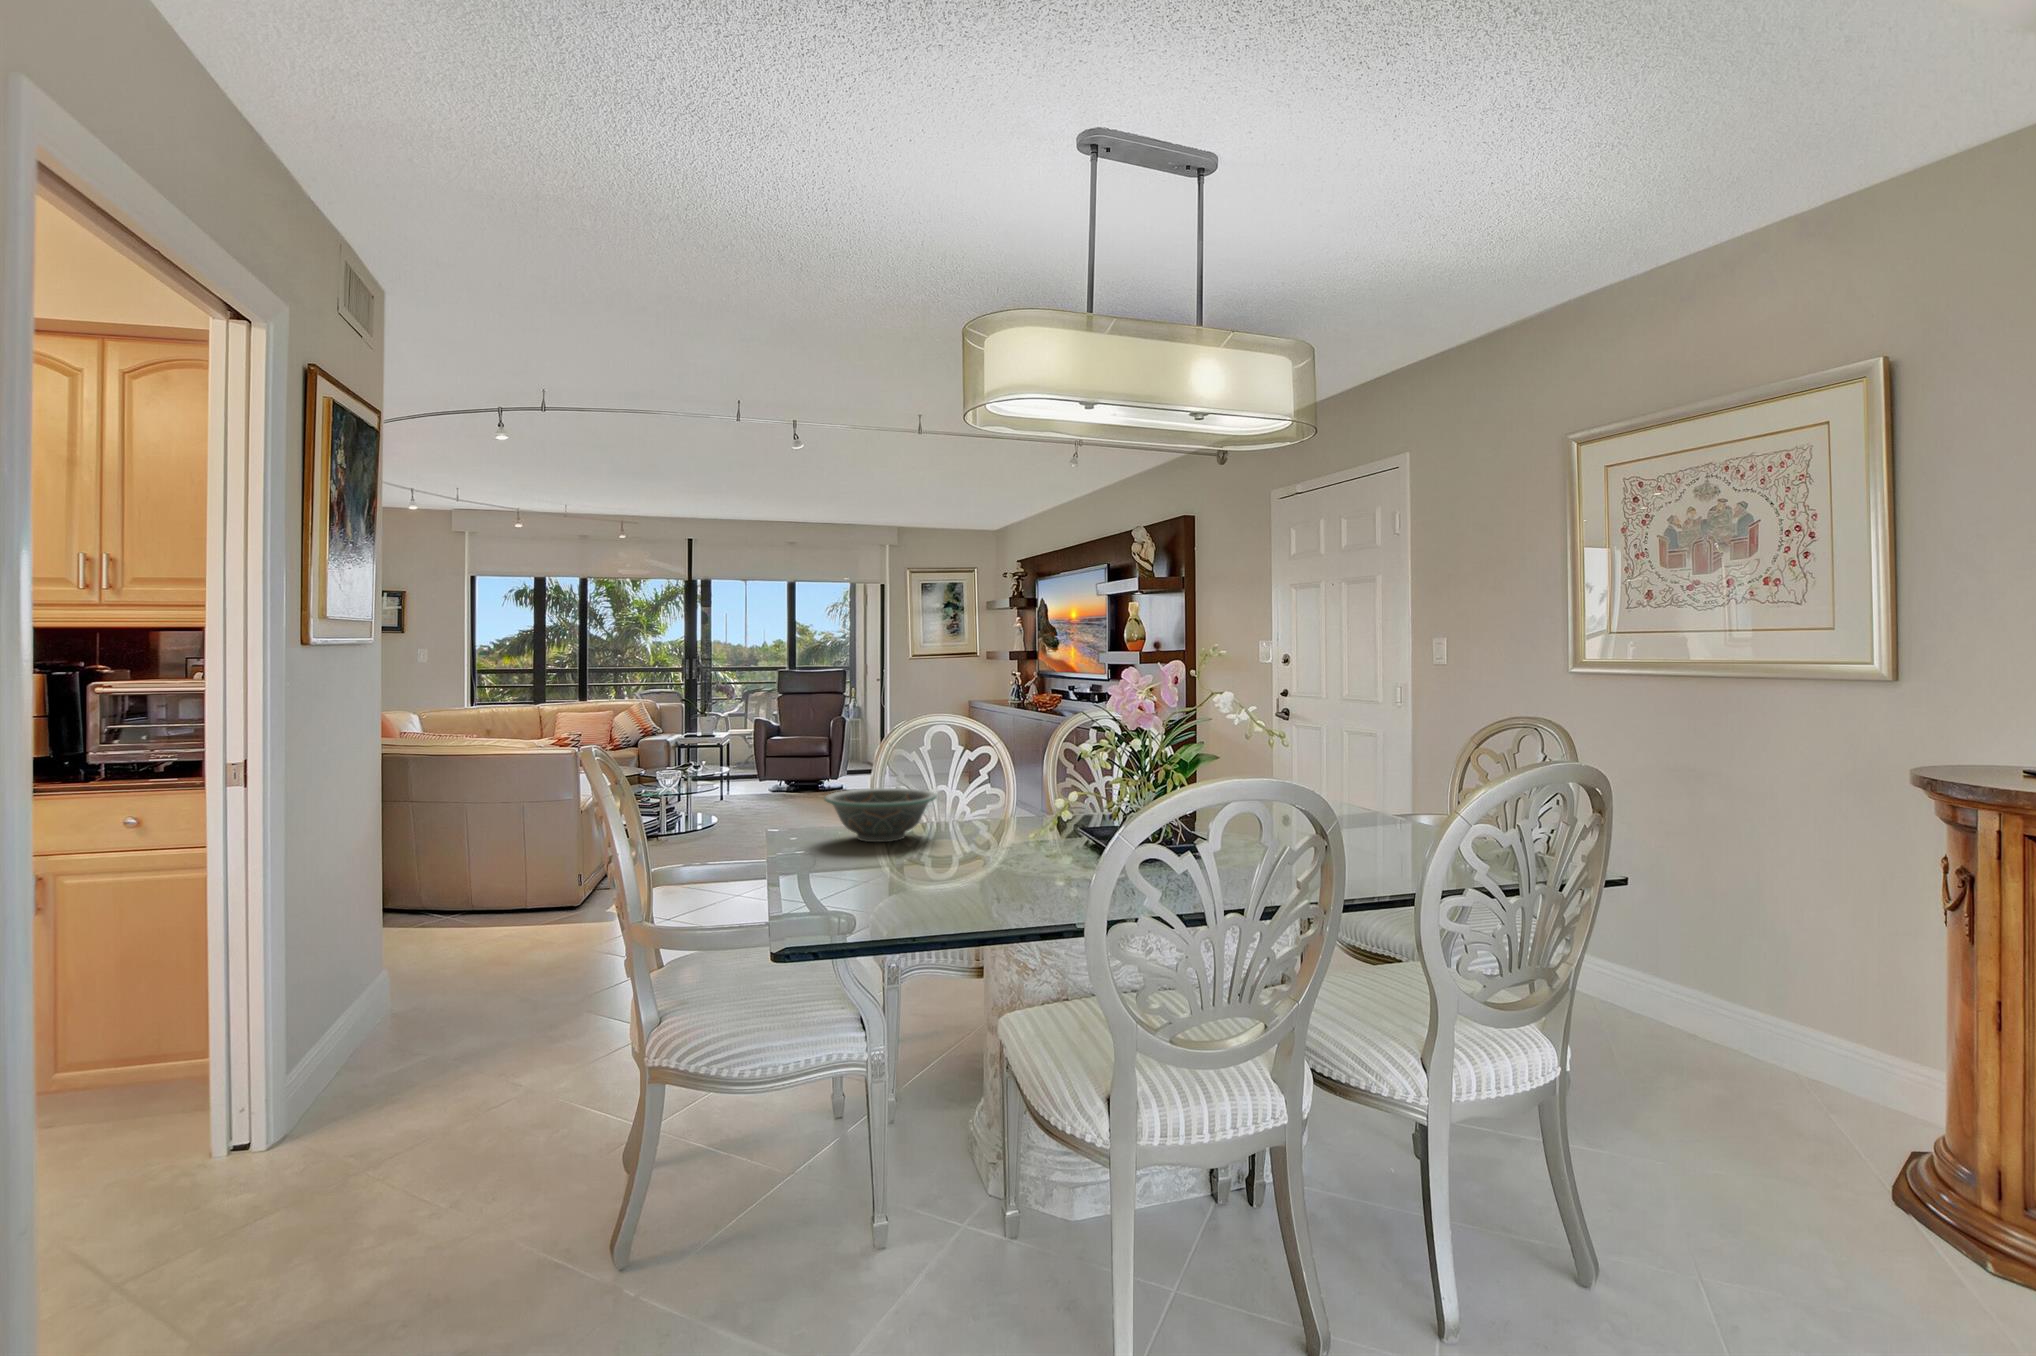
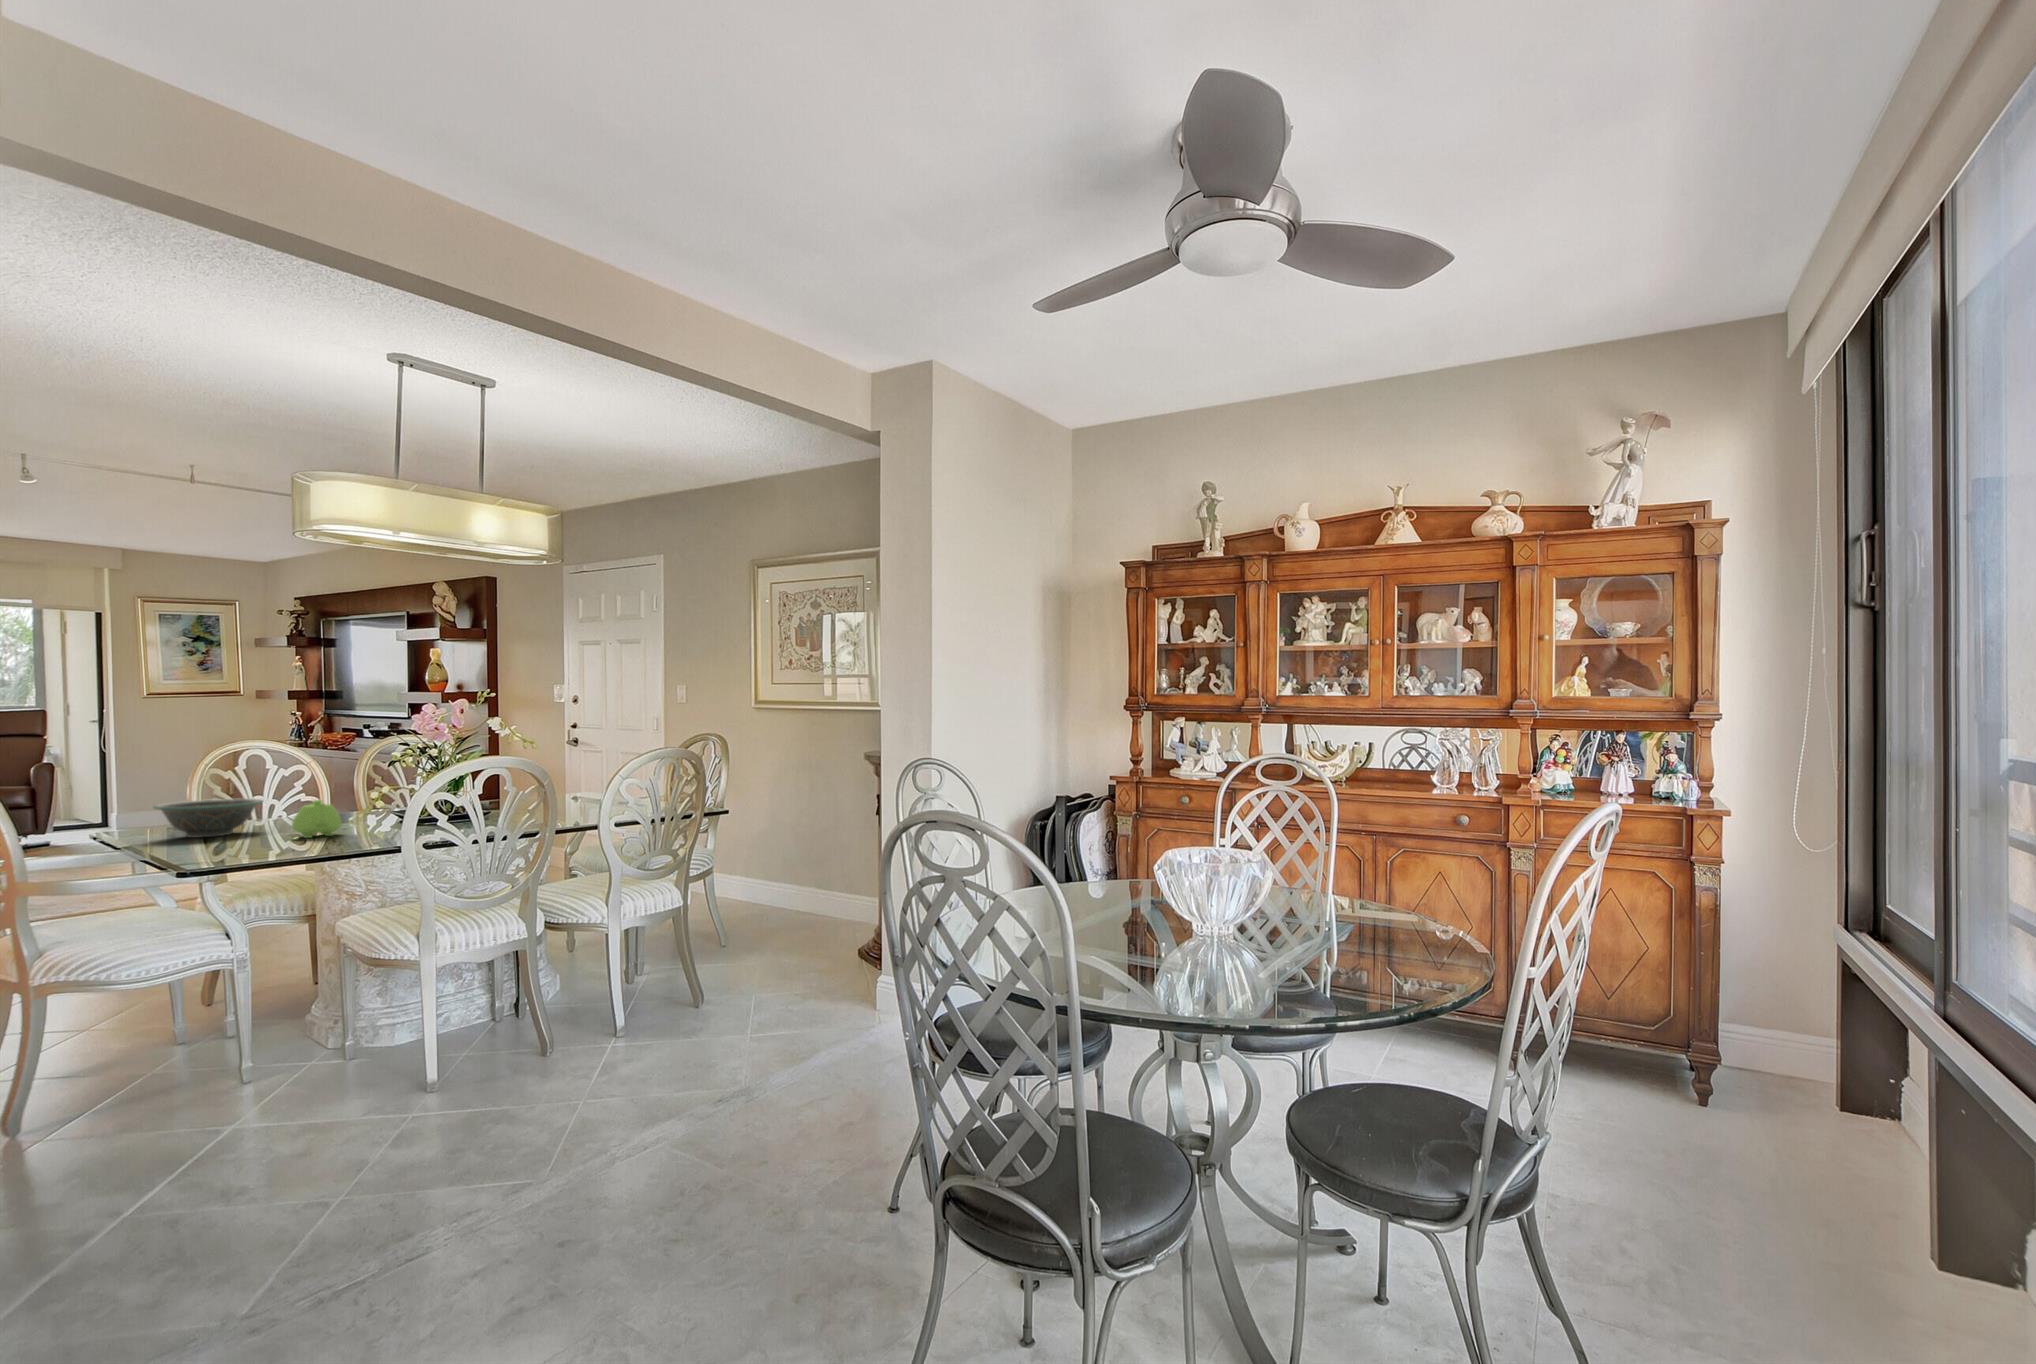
teapot: none [957,808,1017,866] -> present [292,800,342,838]

